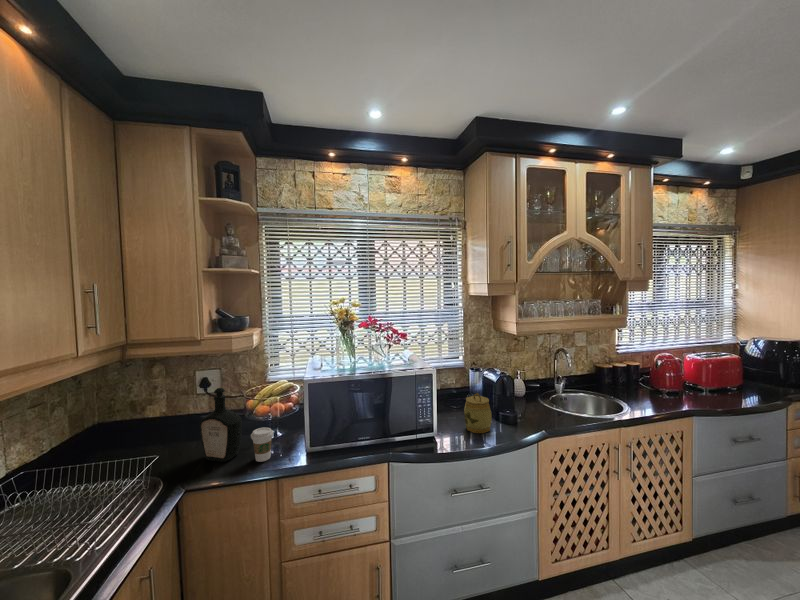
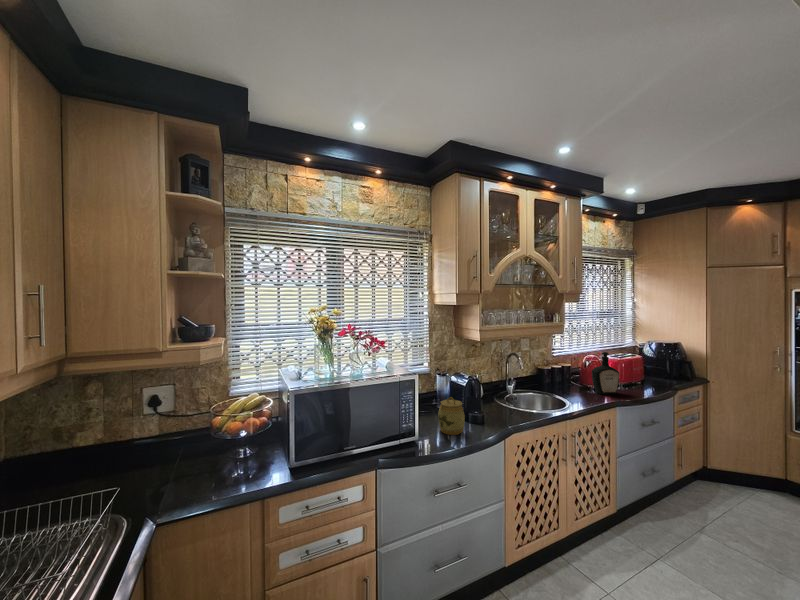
bottle: present [199,388,242,462] -> present [592,352,619,395]
coffee cup: present [251,428,273,462] -> none [229,445,254,483]

